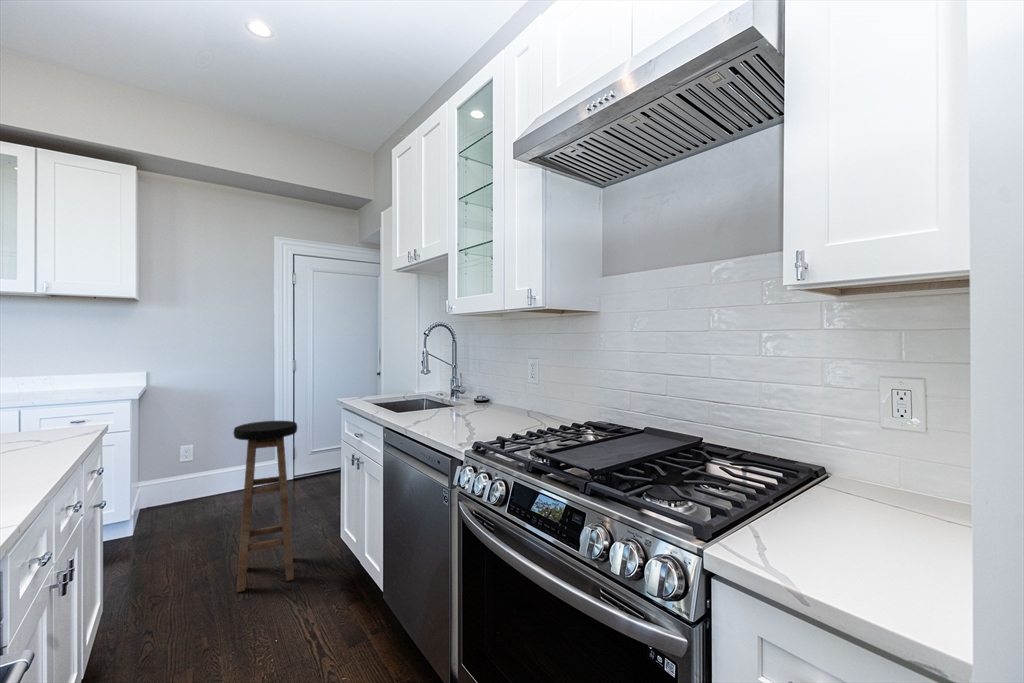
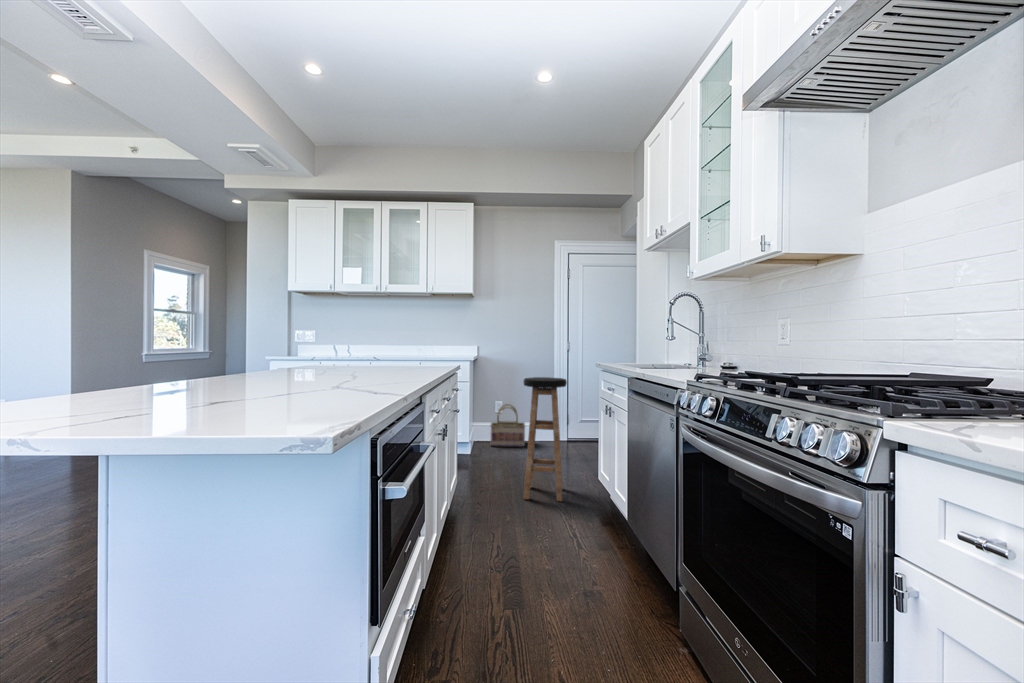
basket: none [174,448,232,512] -> present [491,404,525,447]

